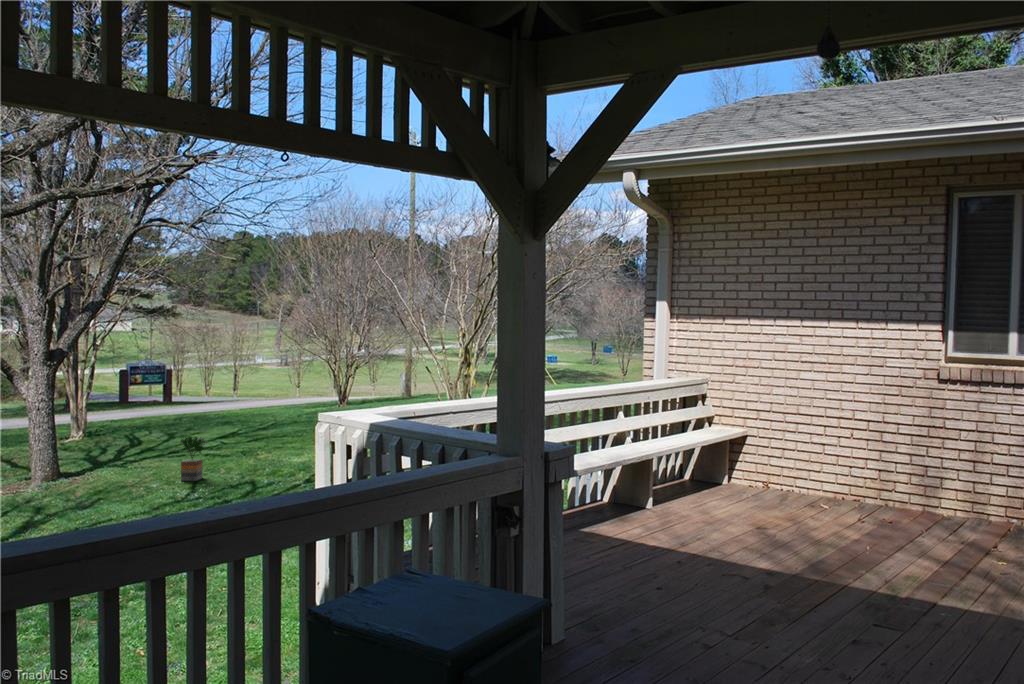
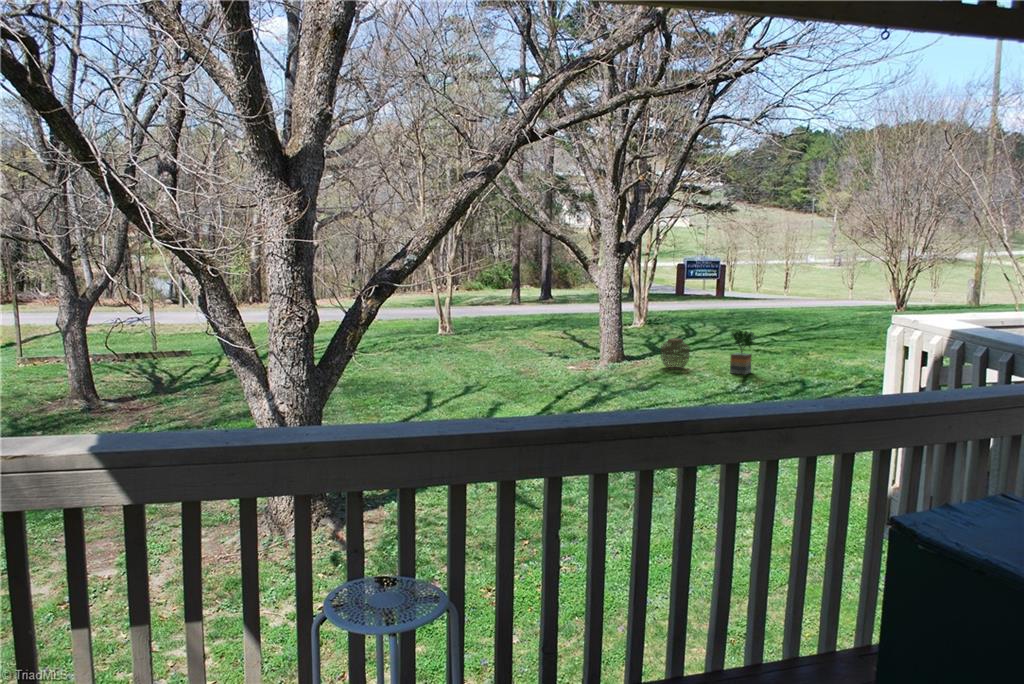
woven basket: none [103,450,136,483] -> present [661,338,689,369]

